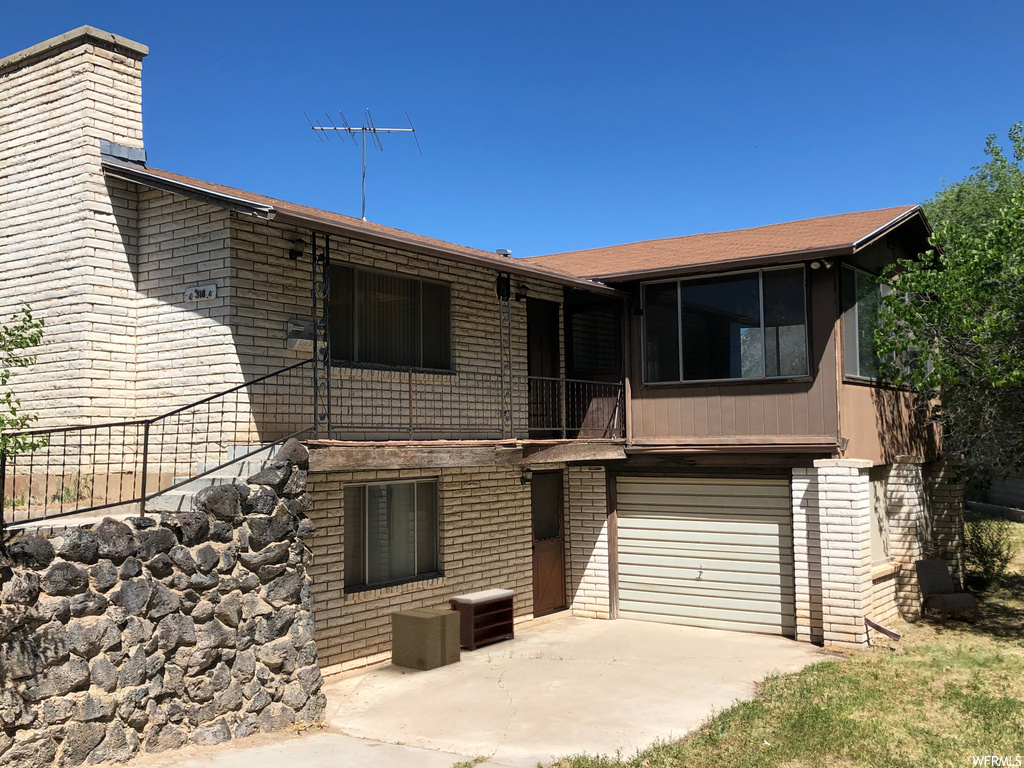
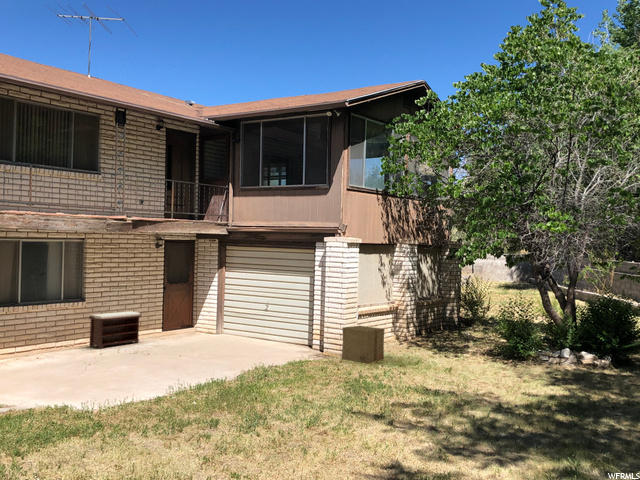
lounge chair: present [915,559,979,624] -> none [407,305,439,344]
cardboard box: present [391,607,460,670] -> present [342,326,384,363]

